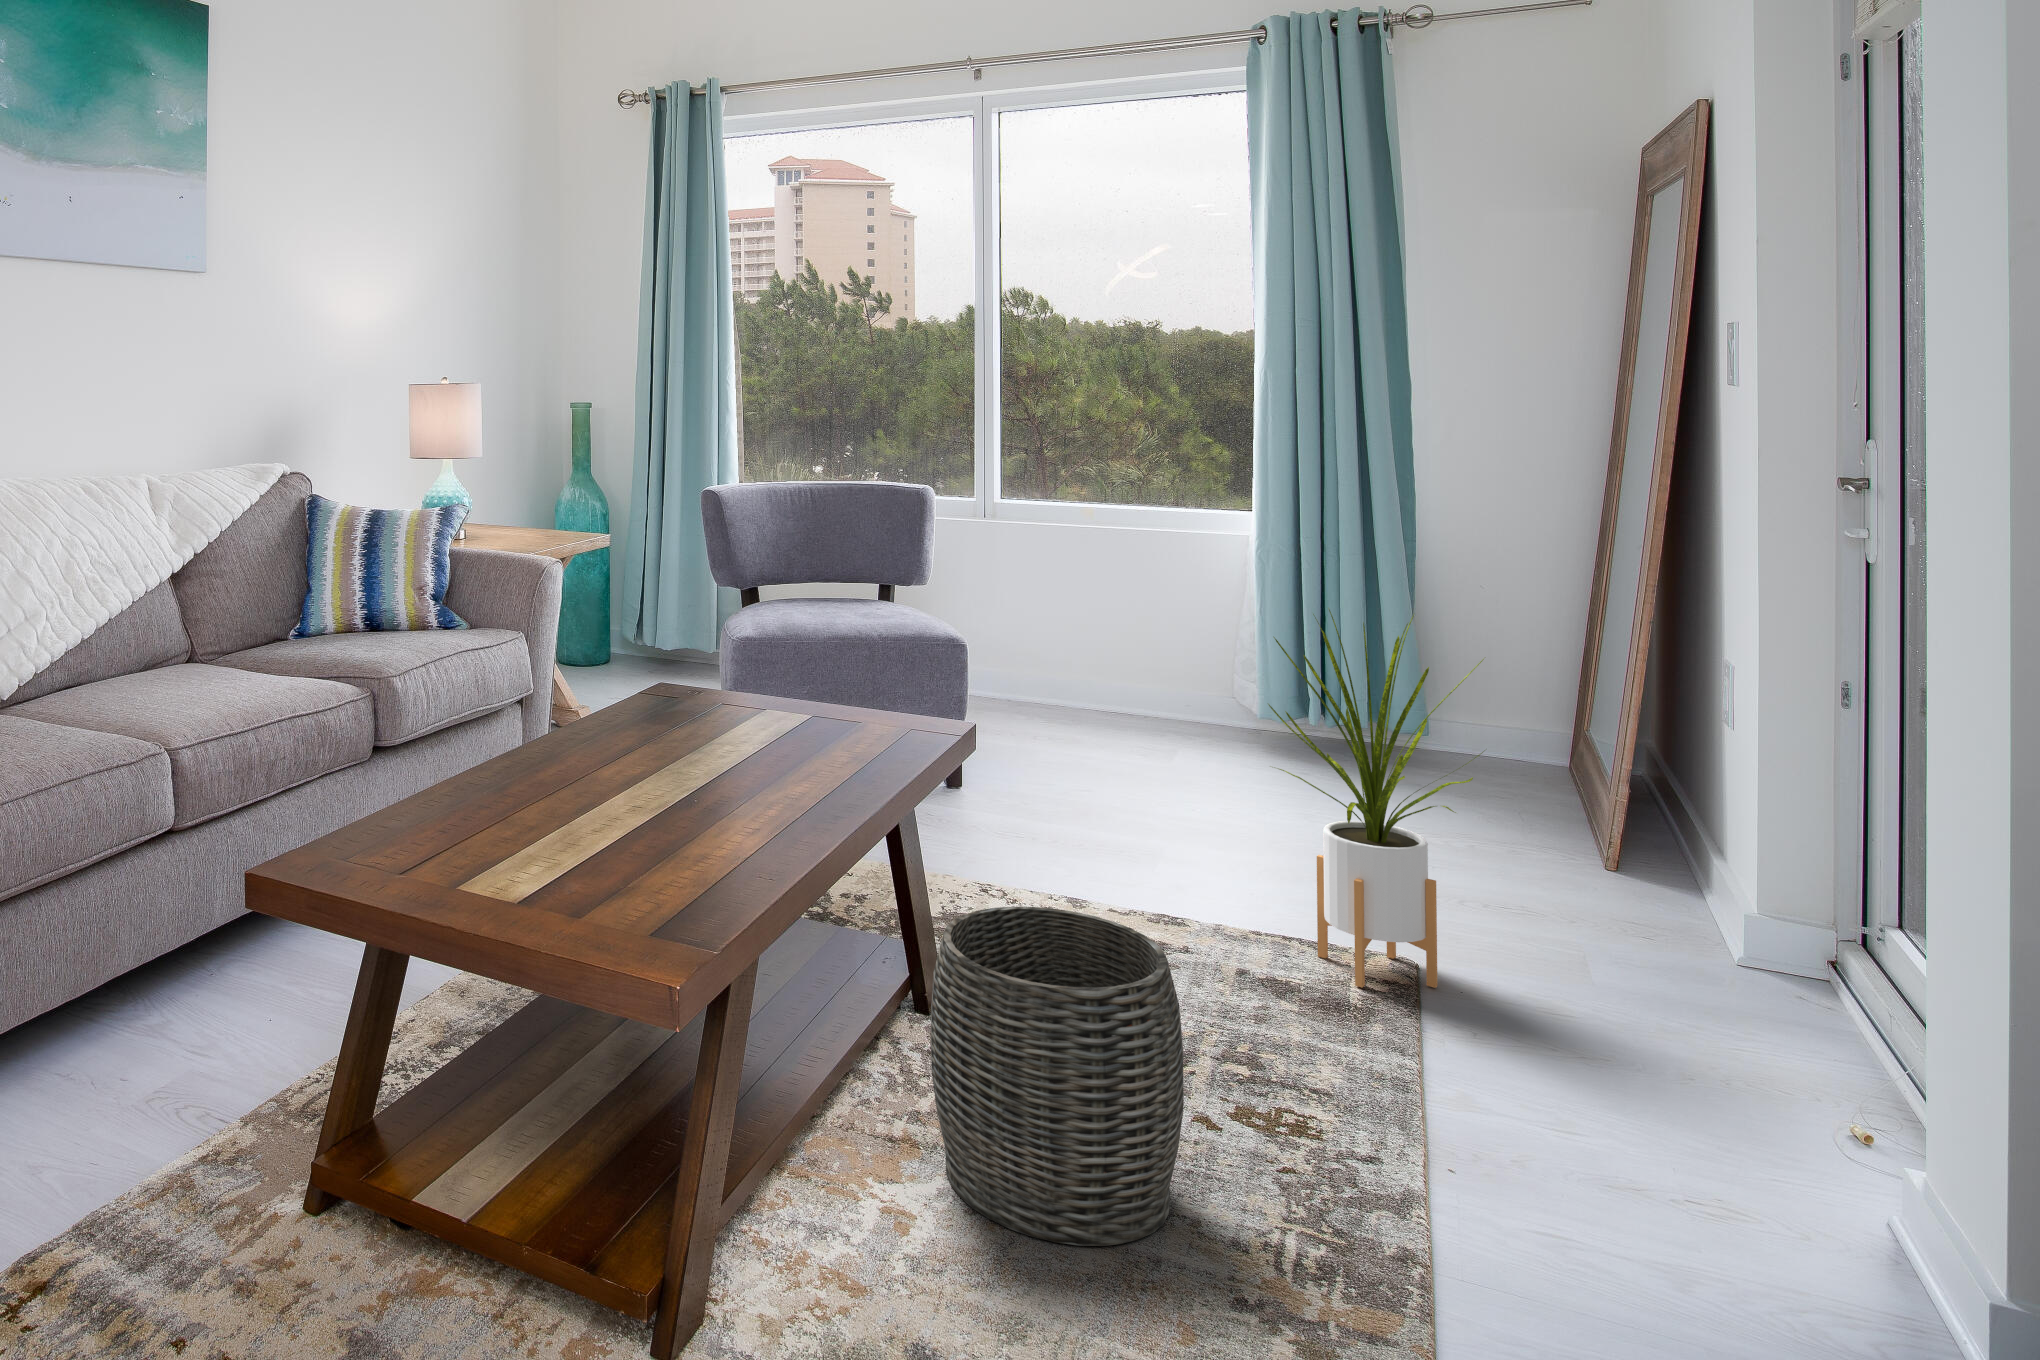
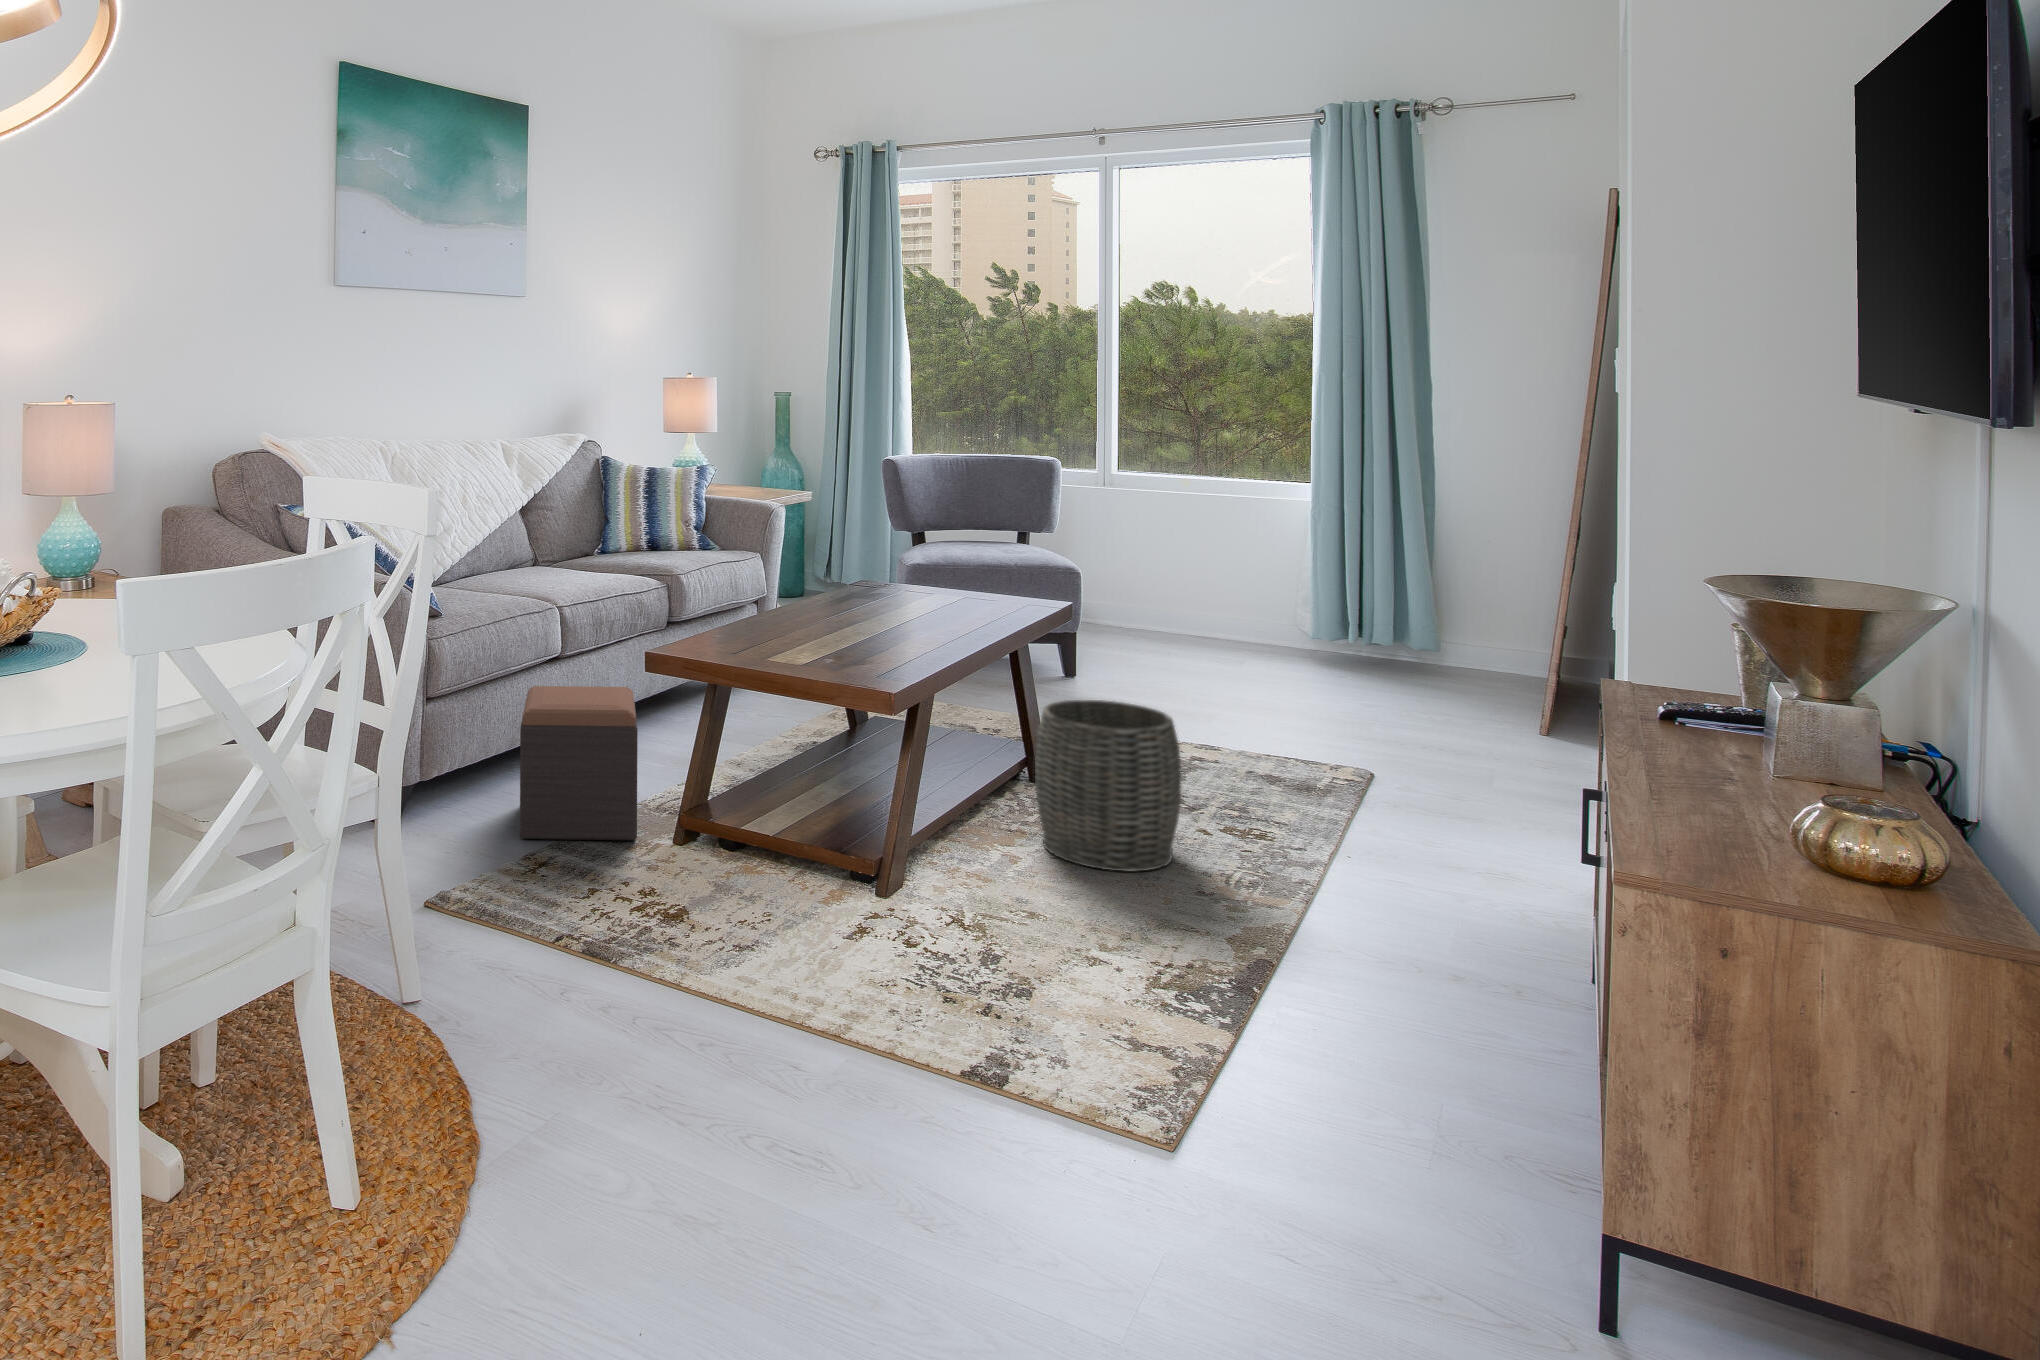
house plant: present [1268,610,1484,988] -> none [1272,538,1417,784]
footstool: none [10,906,256,1221] -> present [520,686,638,840]

